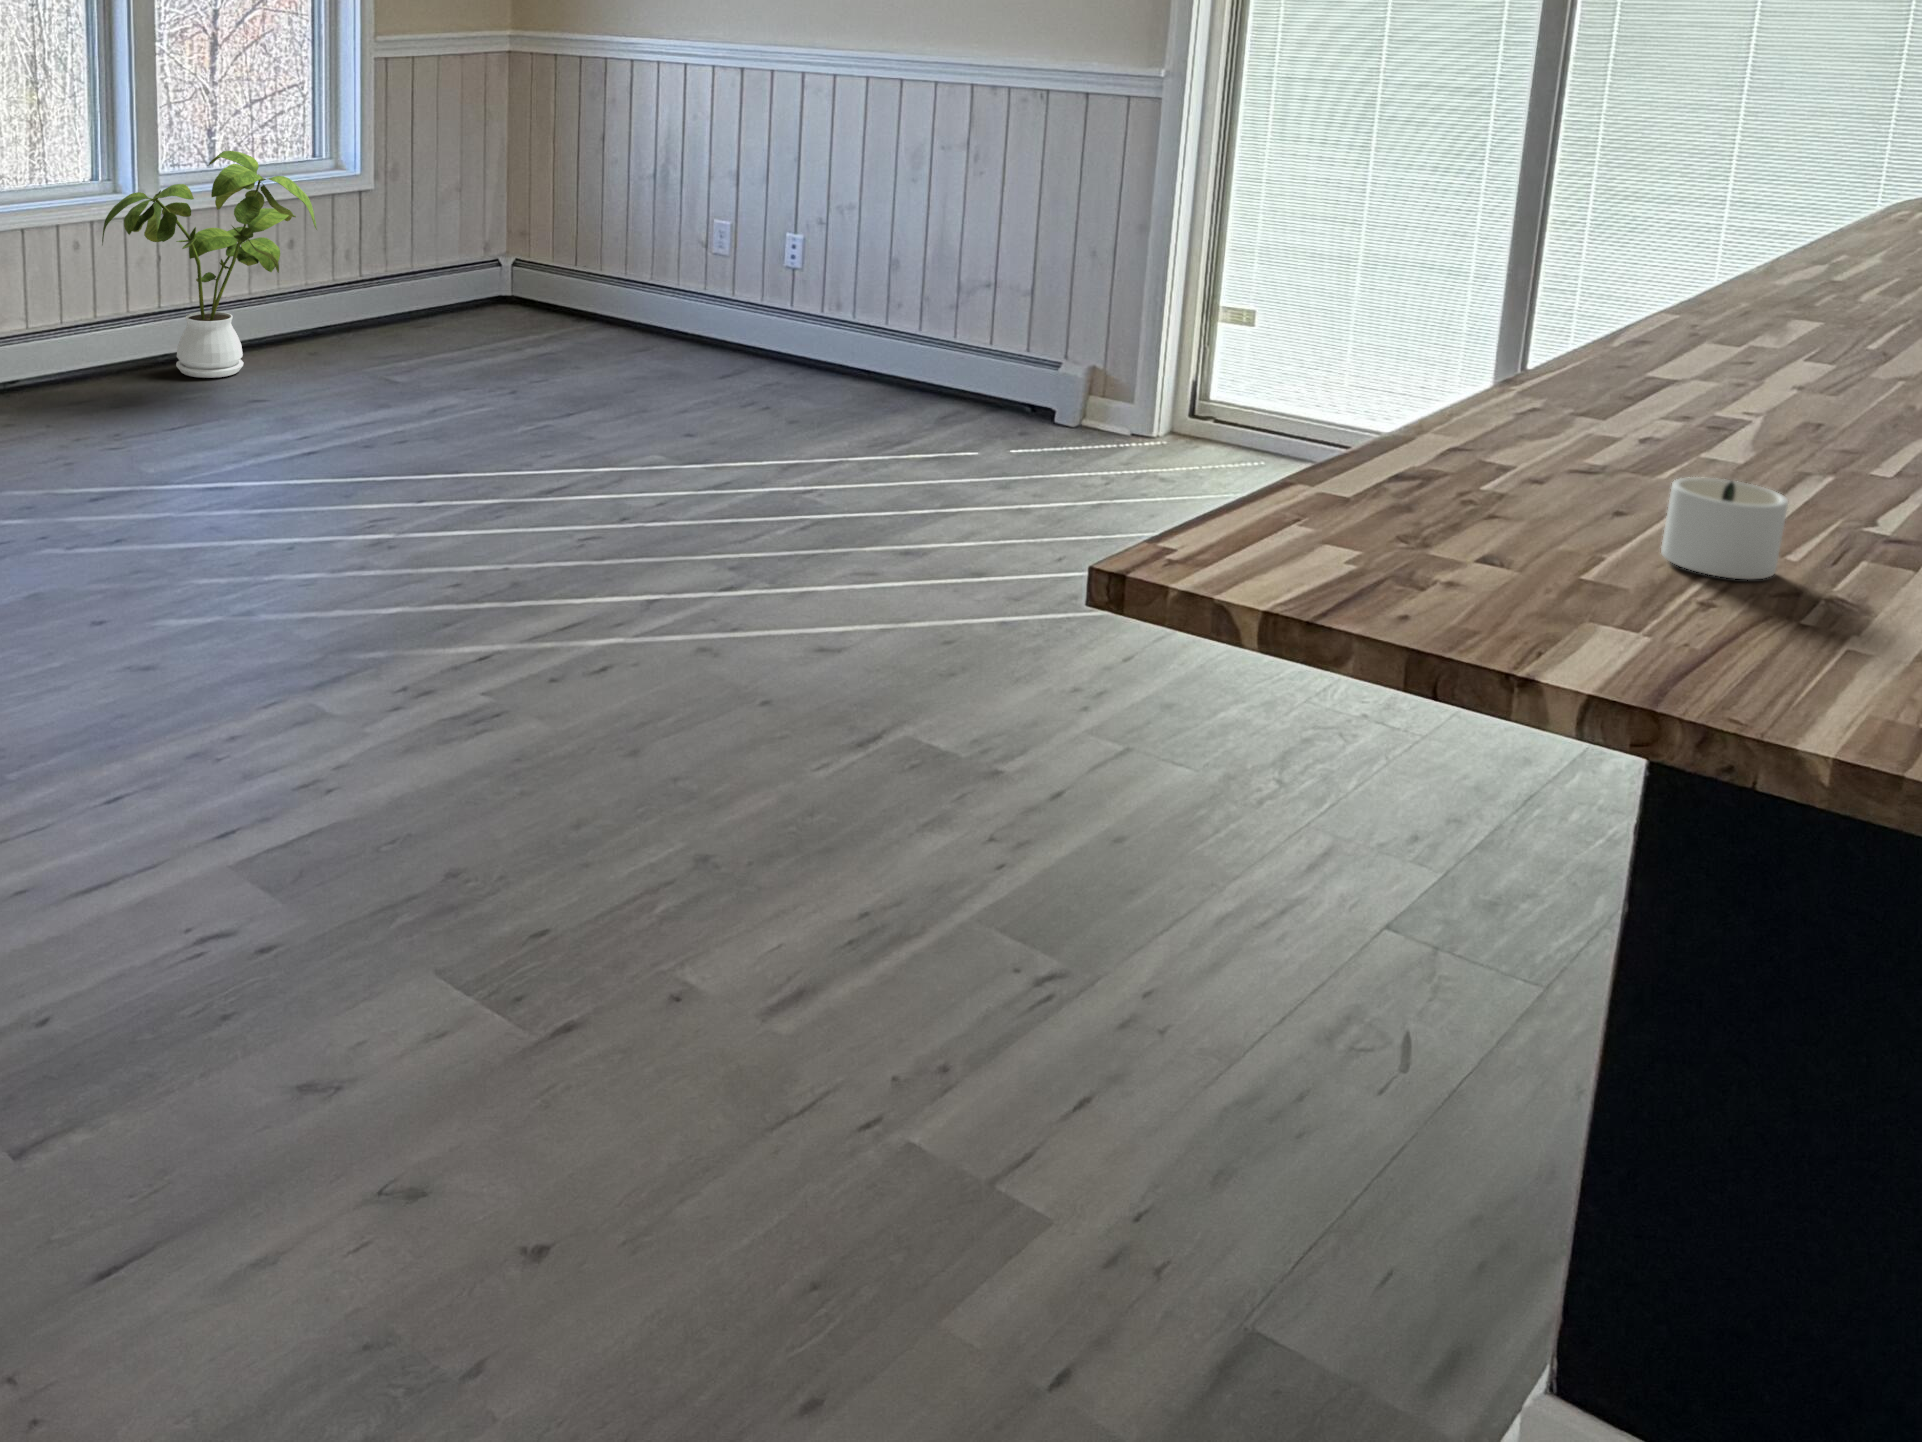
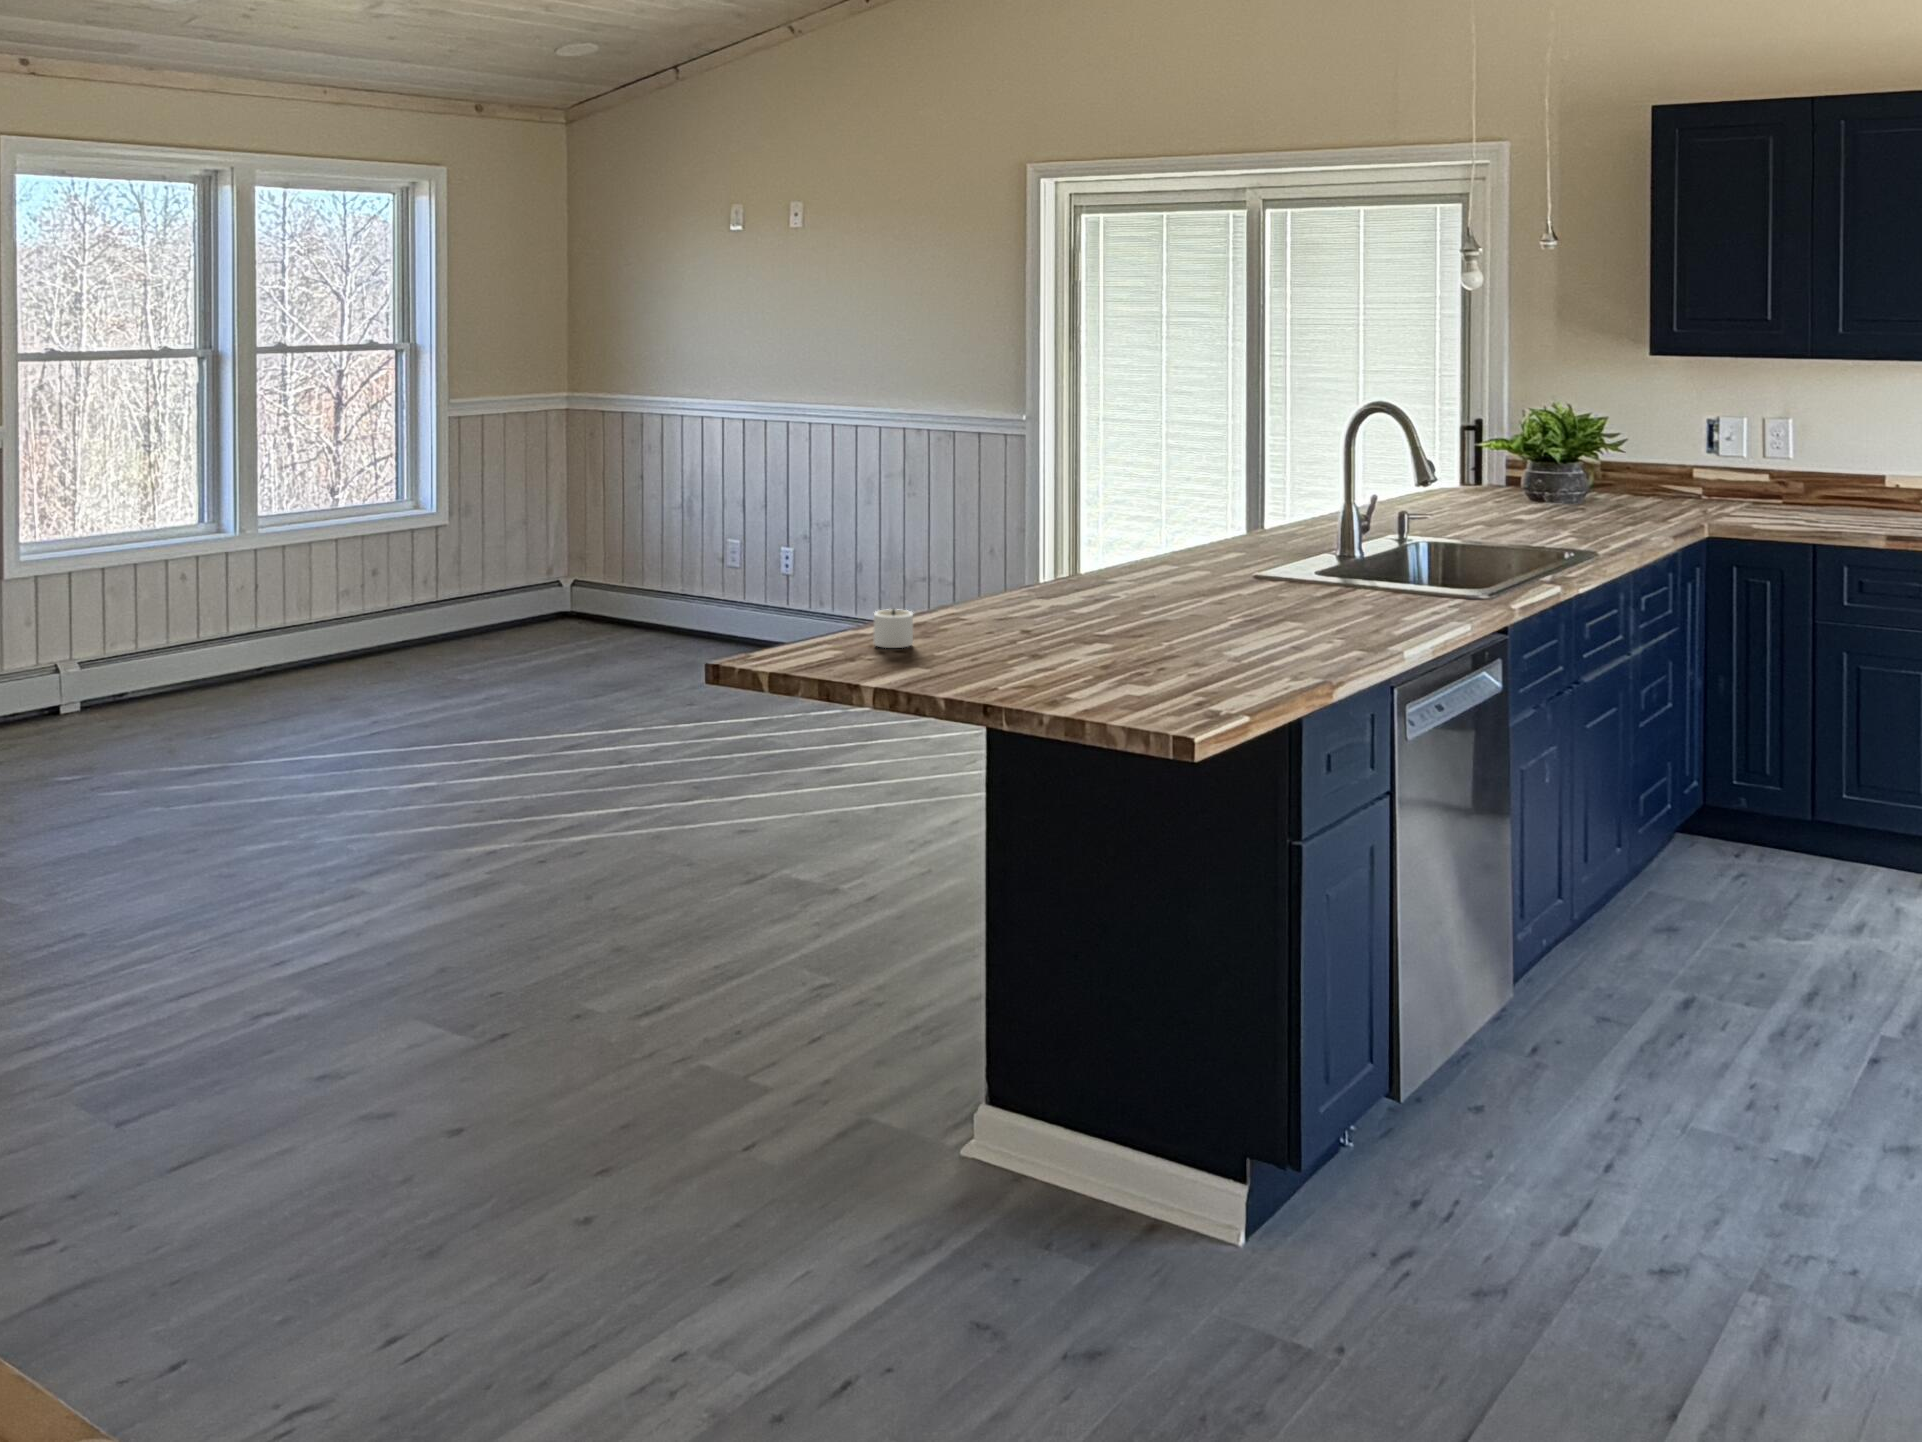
house plant: present [102,151,317,378] -> none [204,496,388,685]

